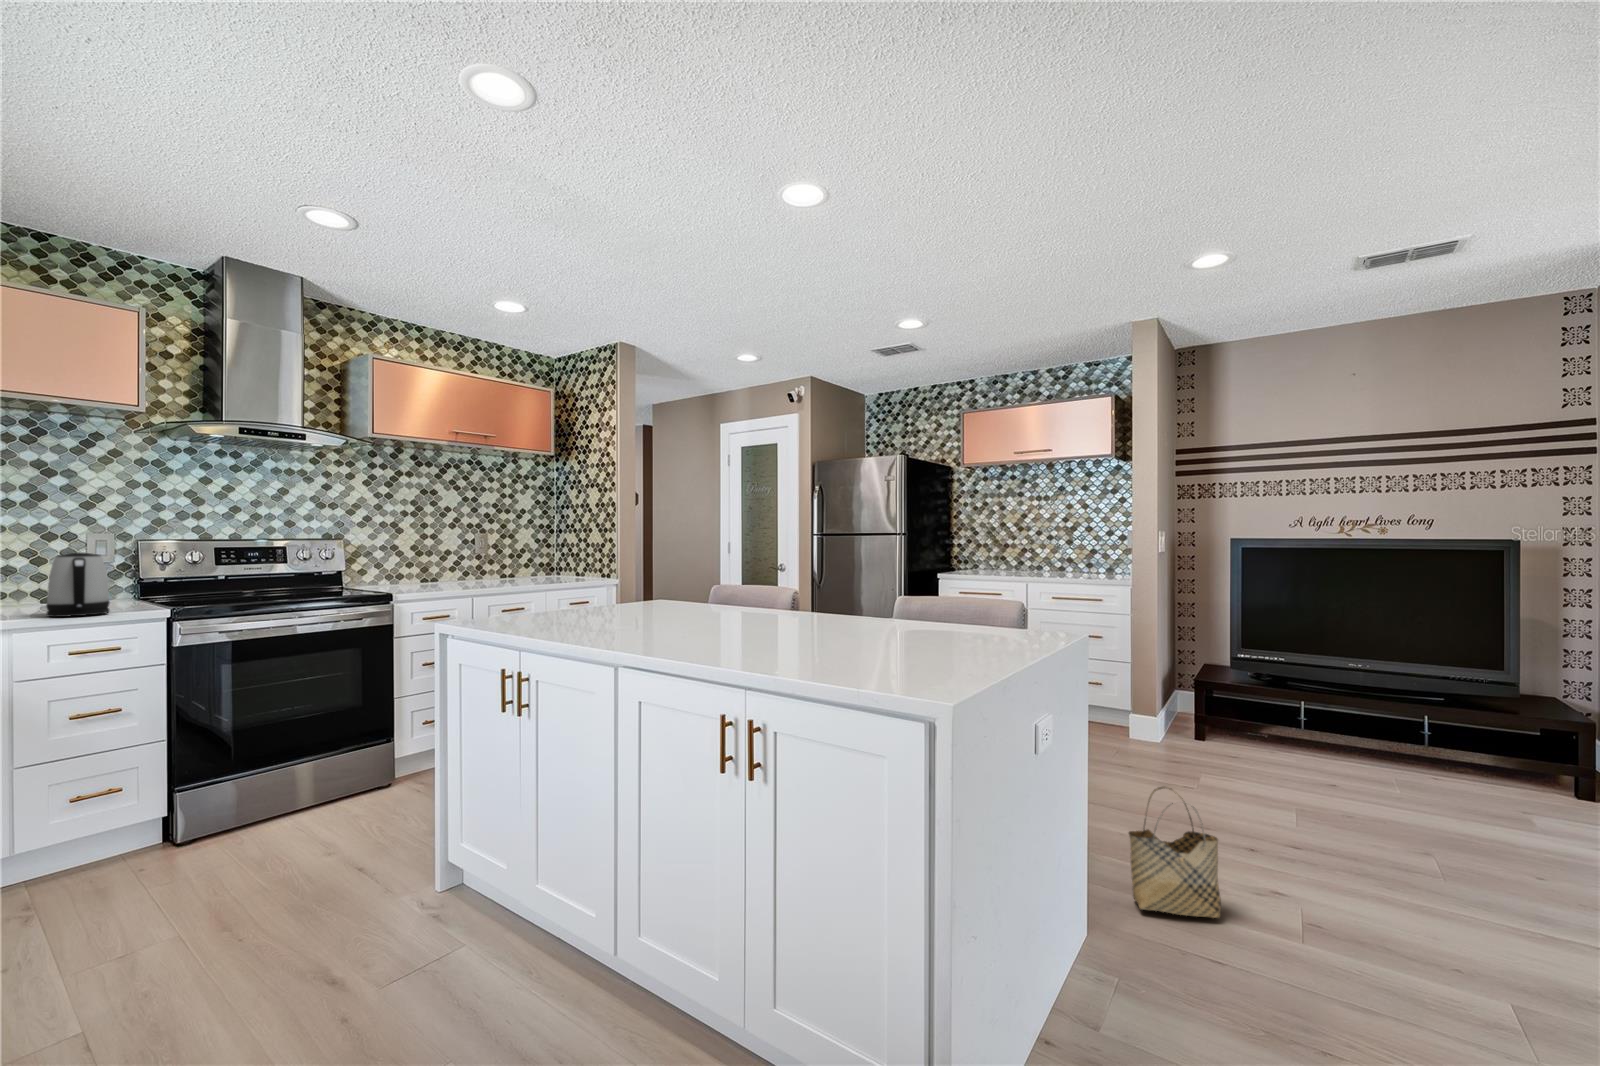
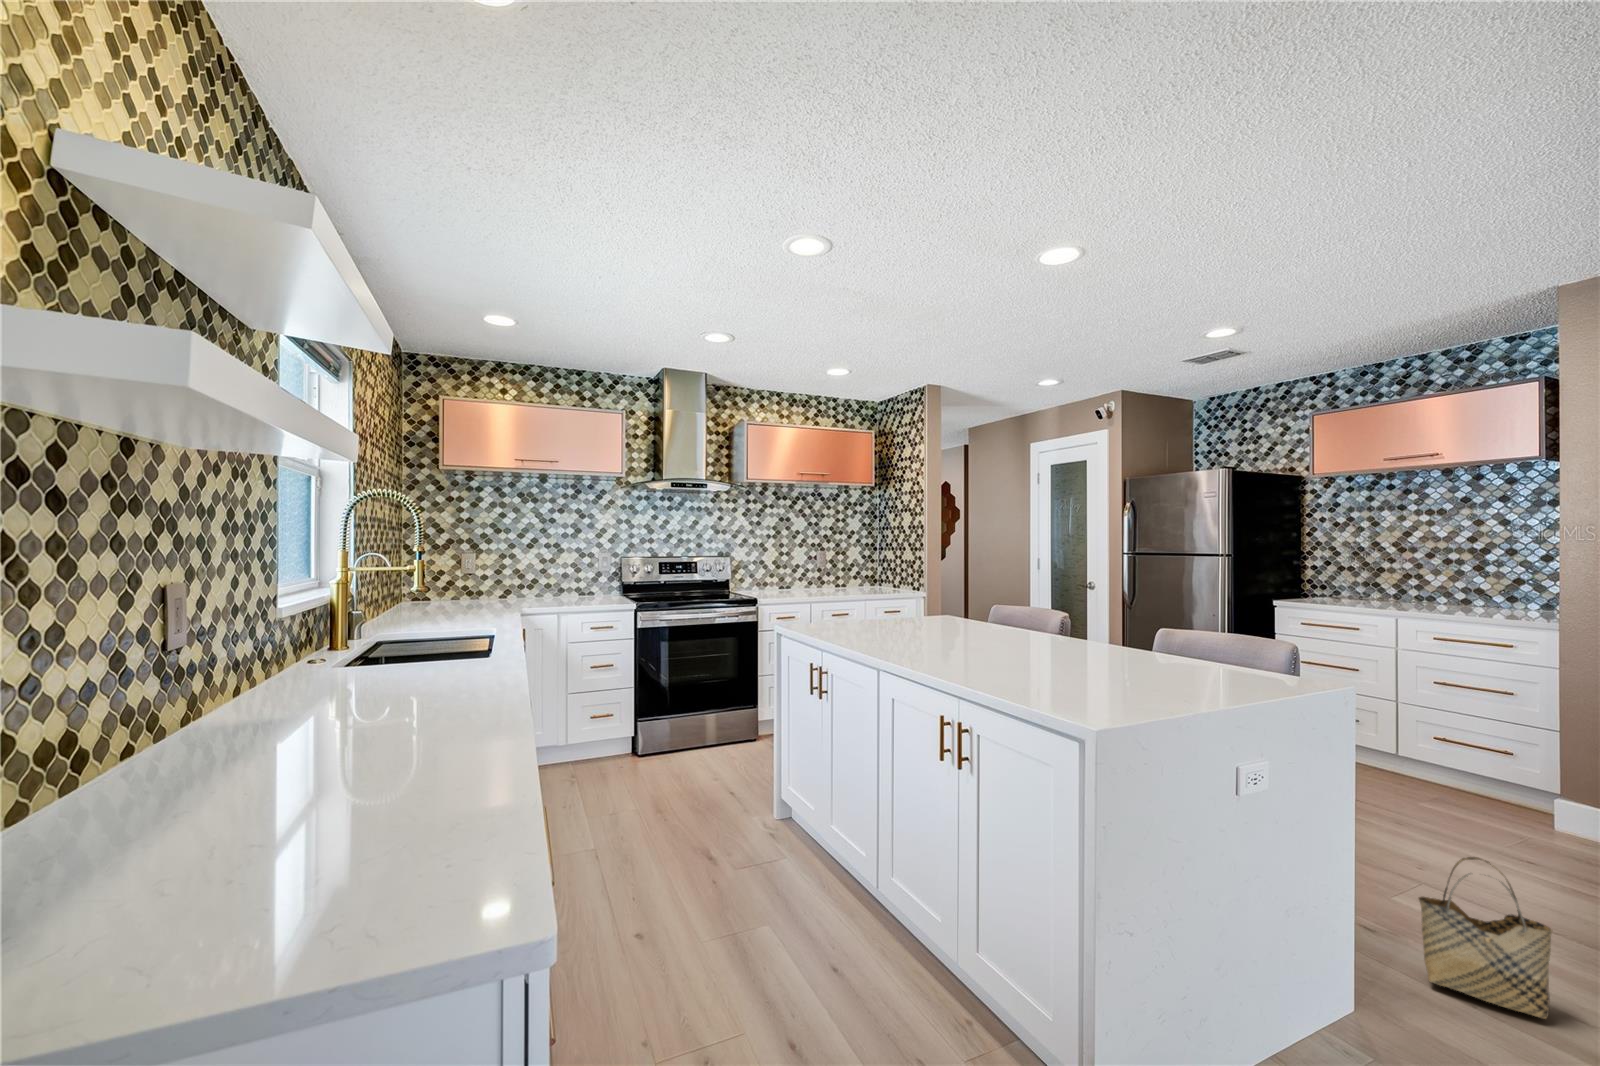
kettle: present [46,552,110,617] -> none [582,566,609,605]

